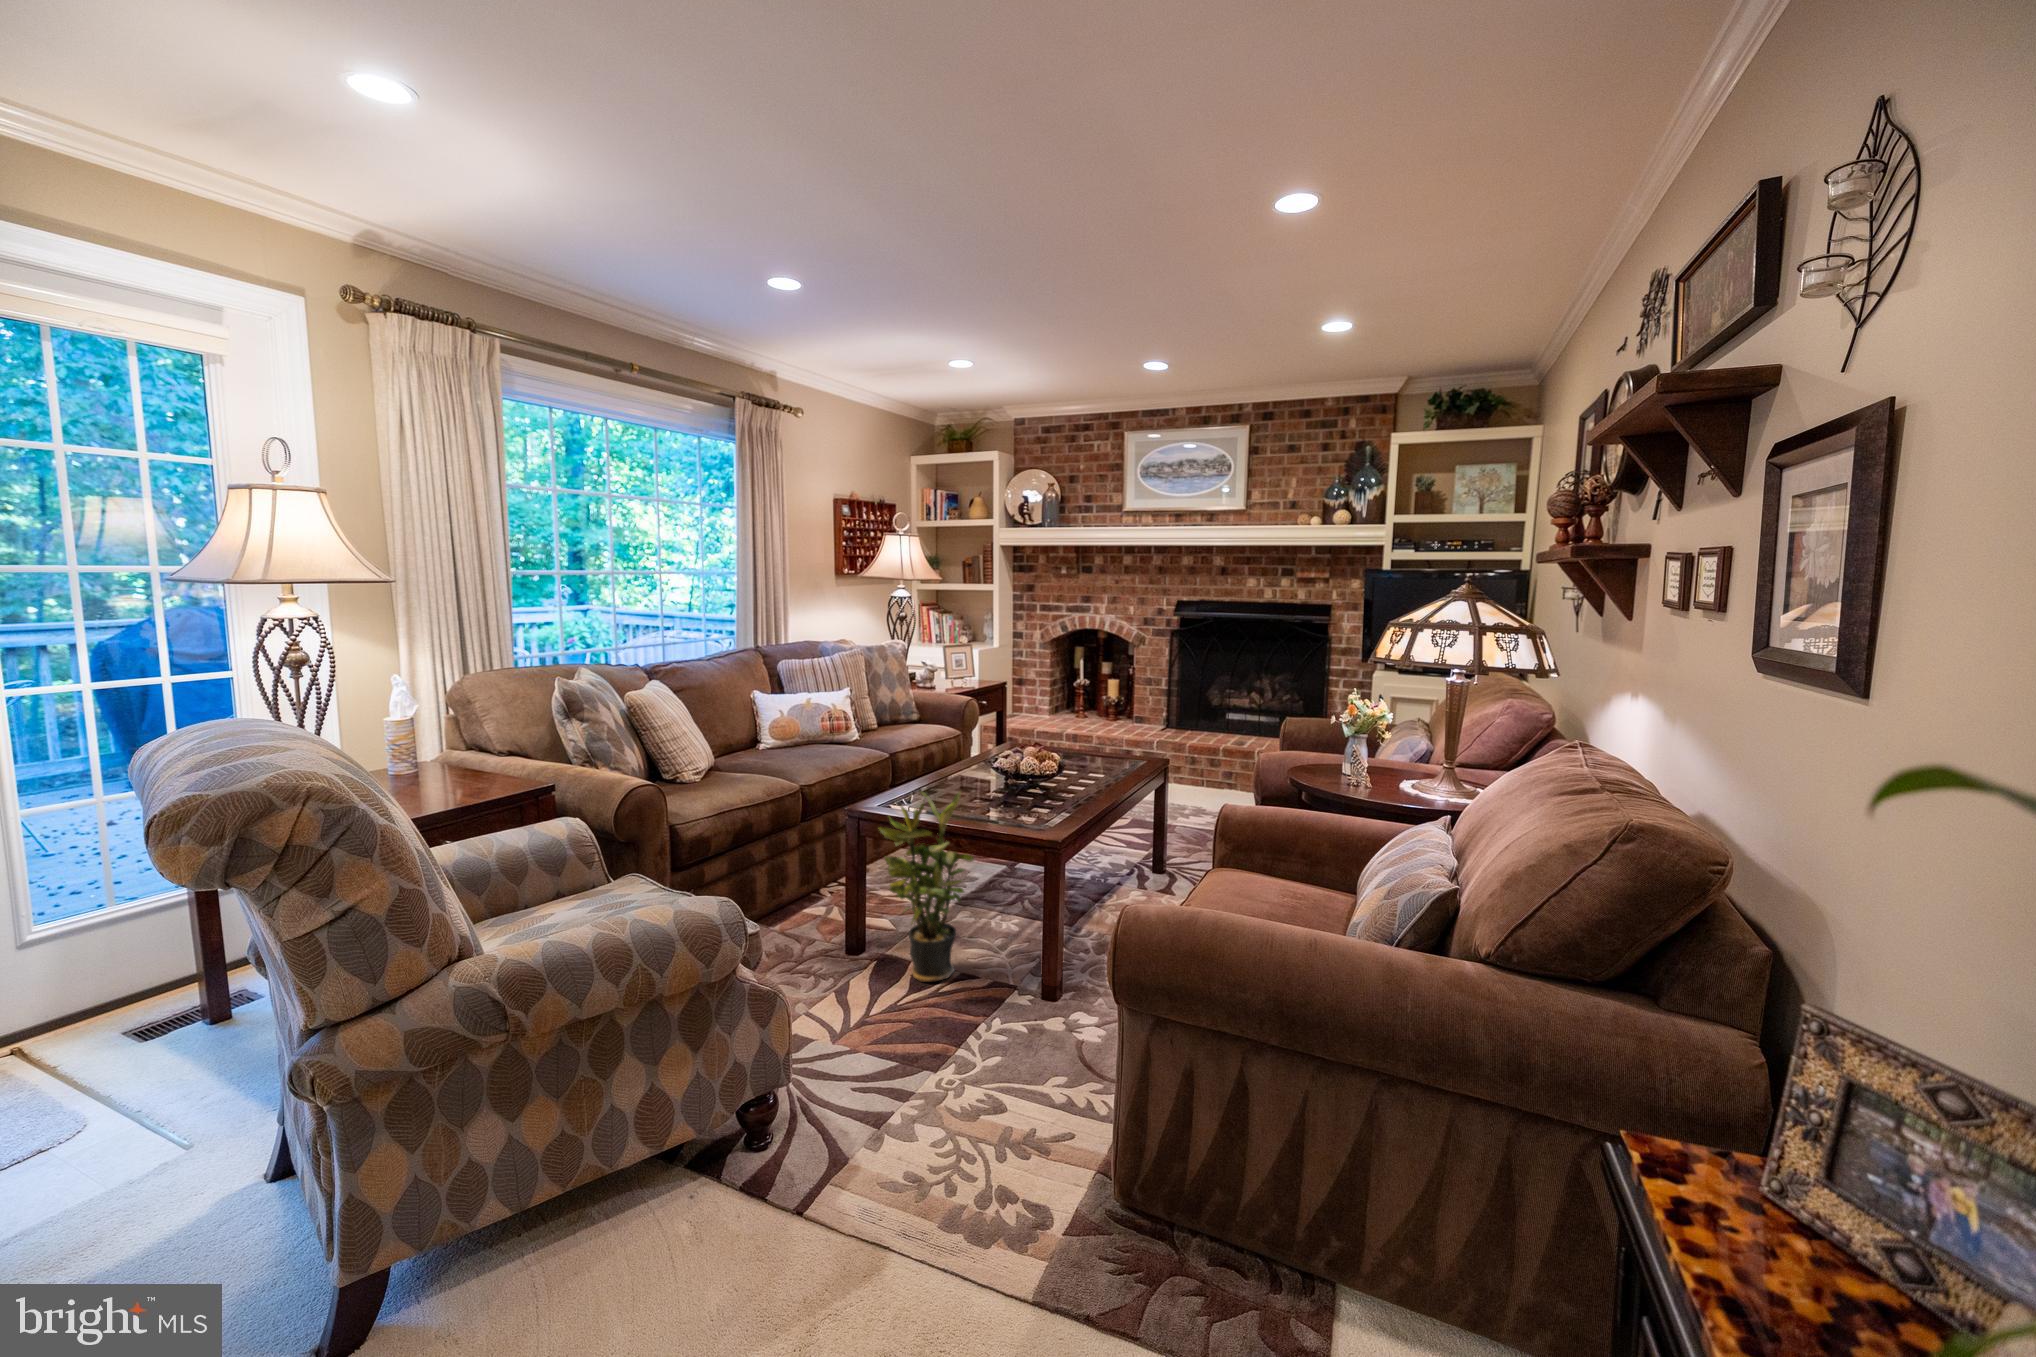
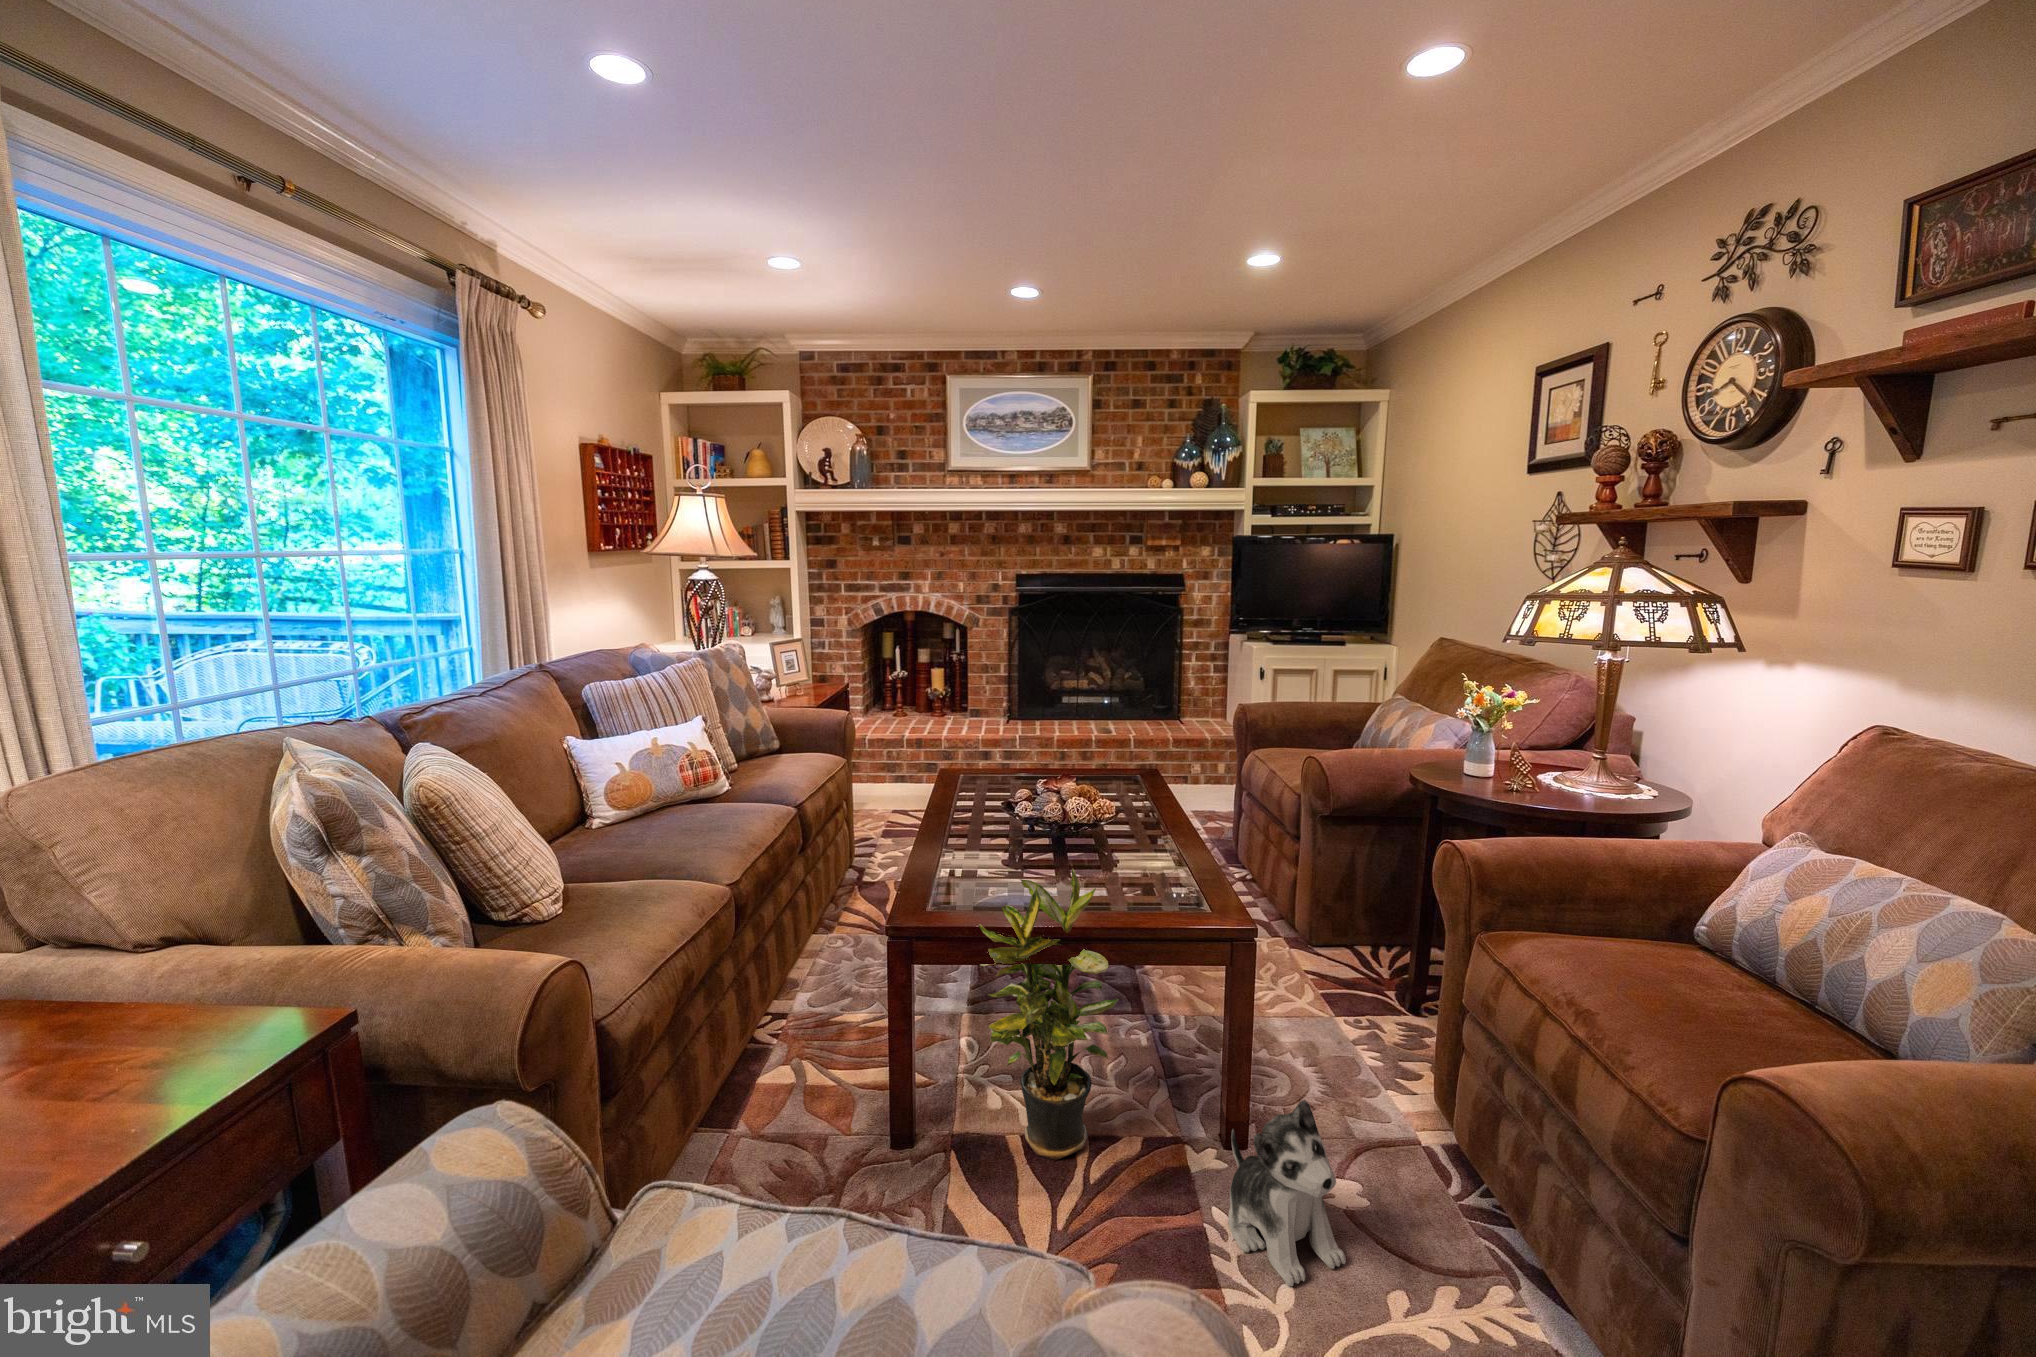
plush toy: none [978,948,1047,1068] -> present [1228,1100,1346,1286]

